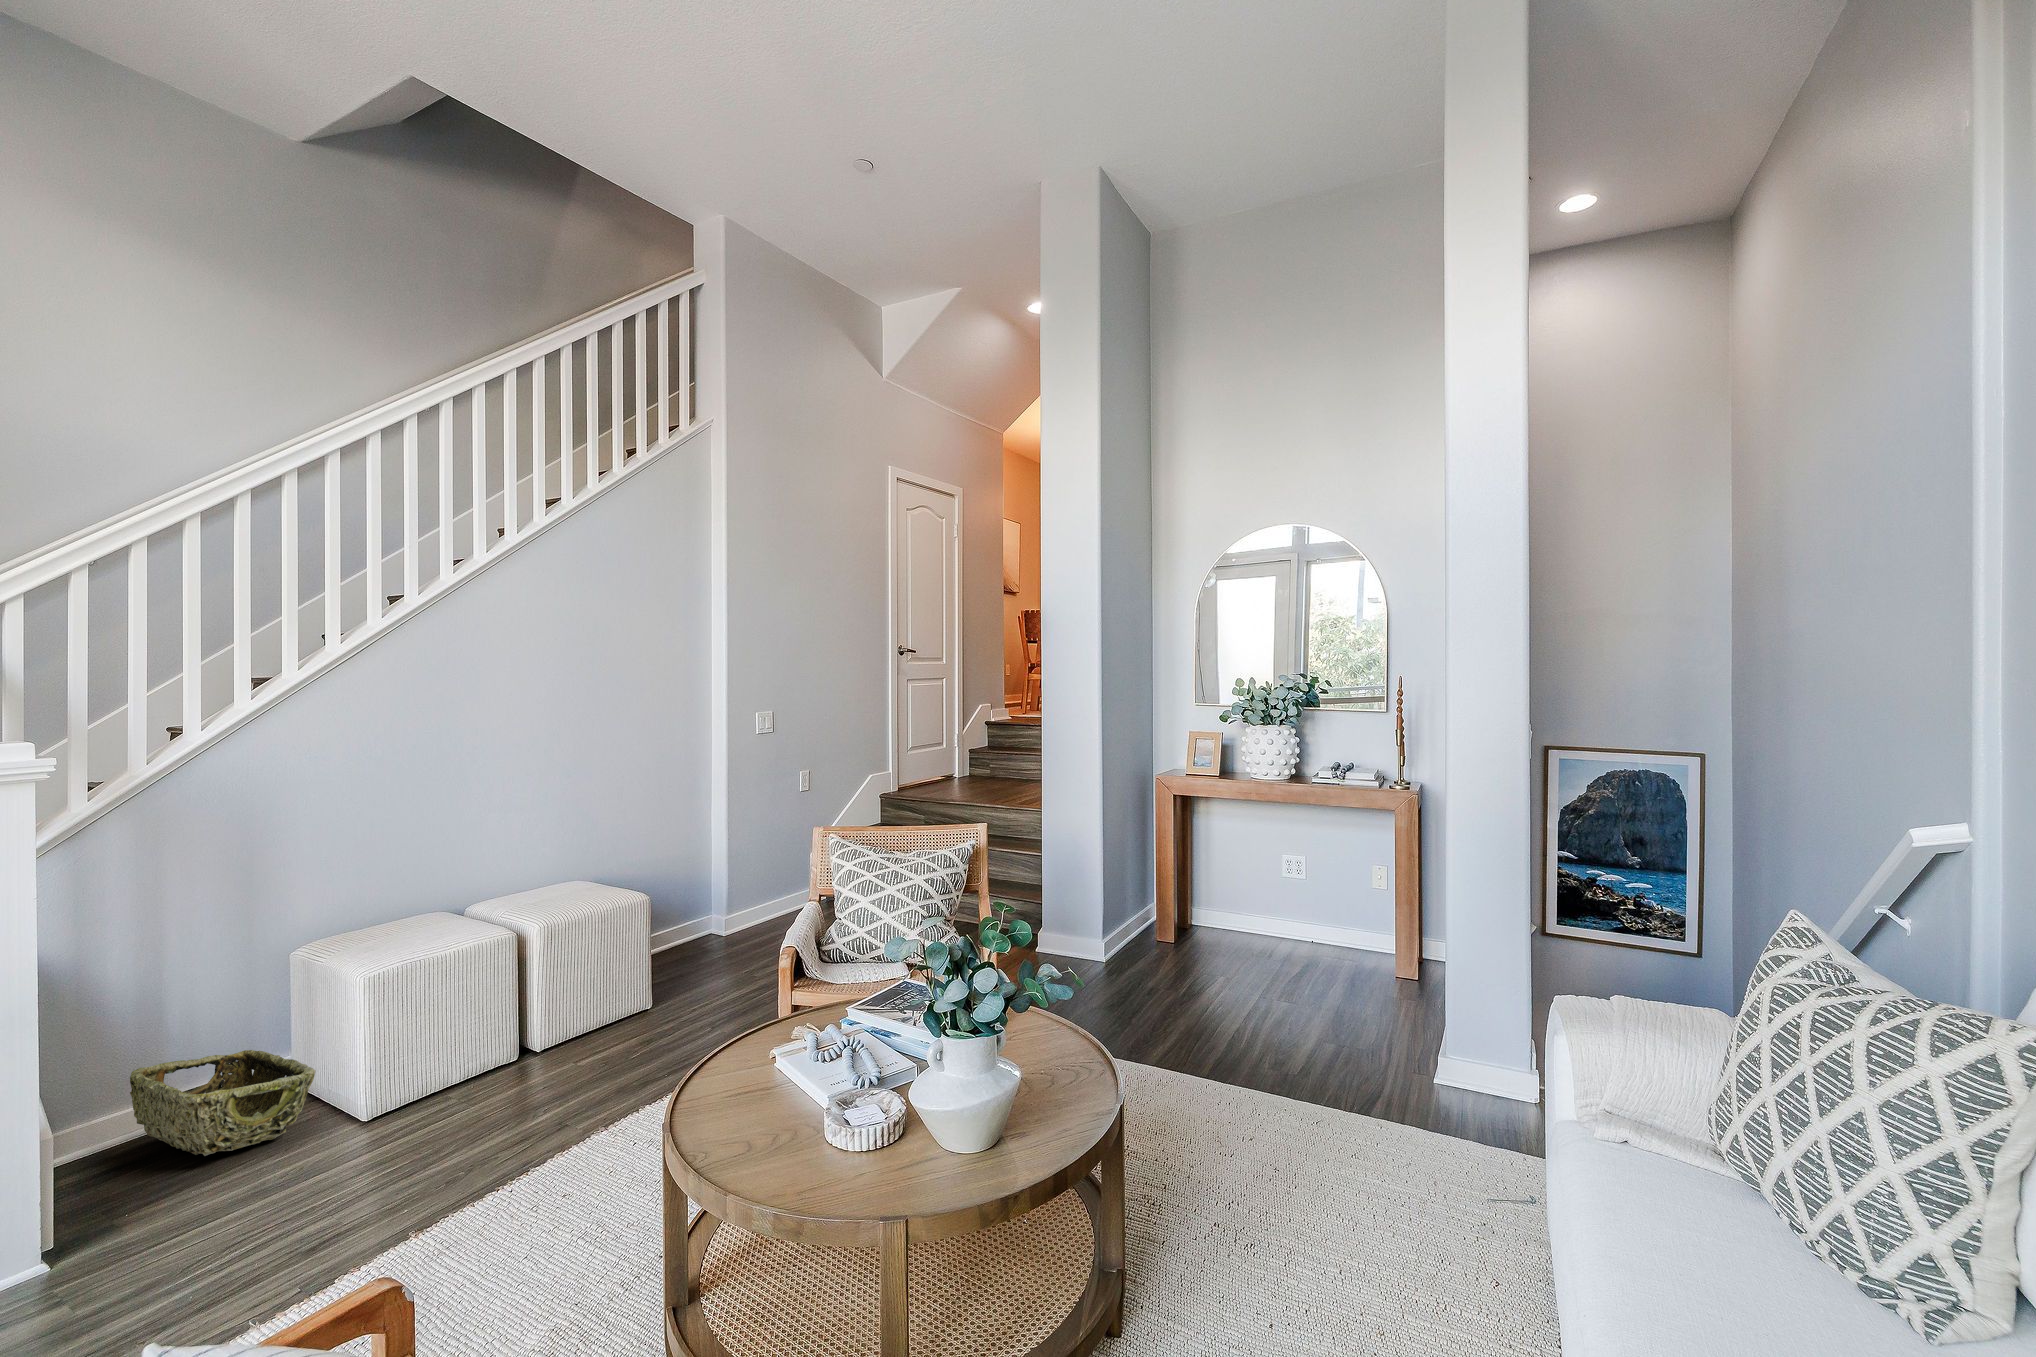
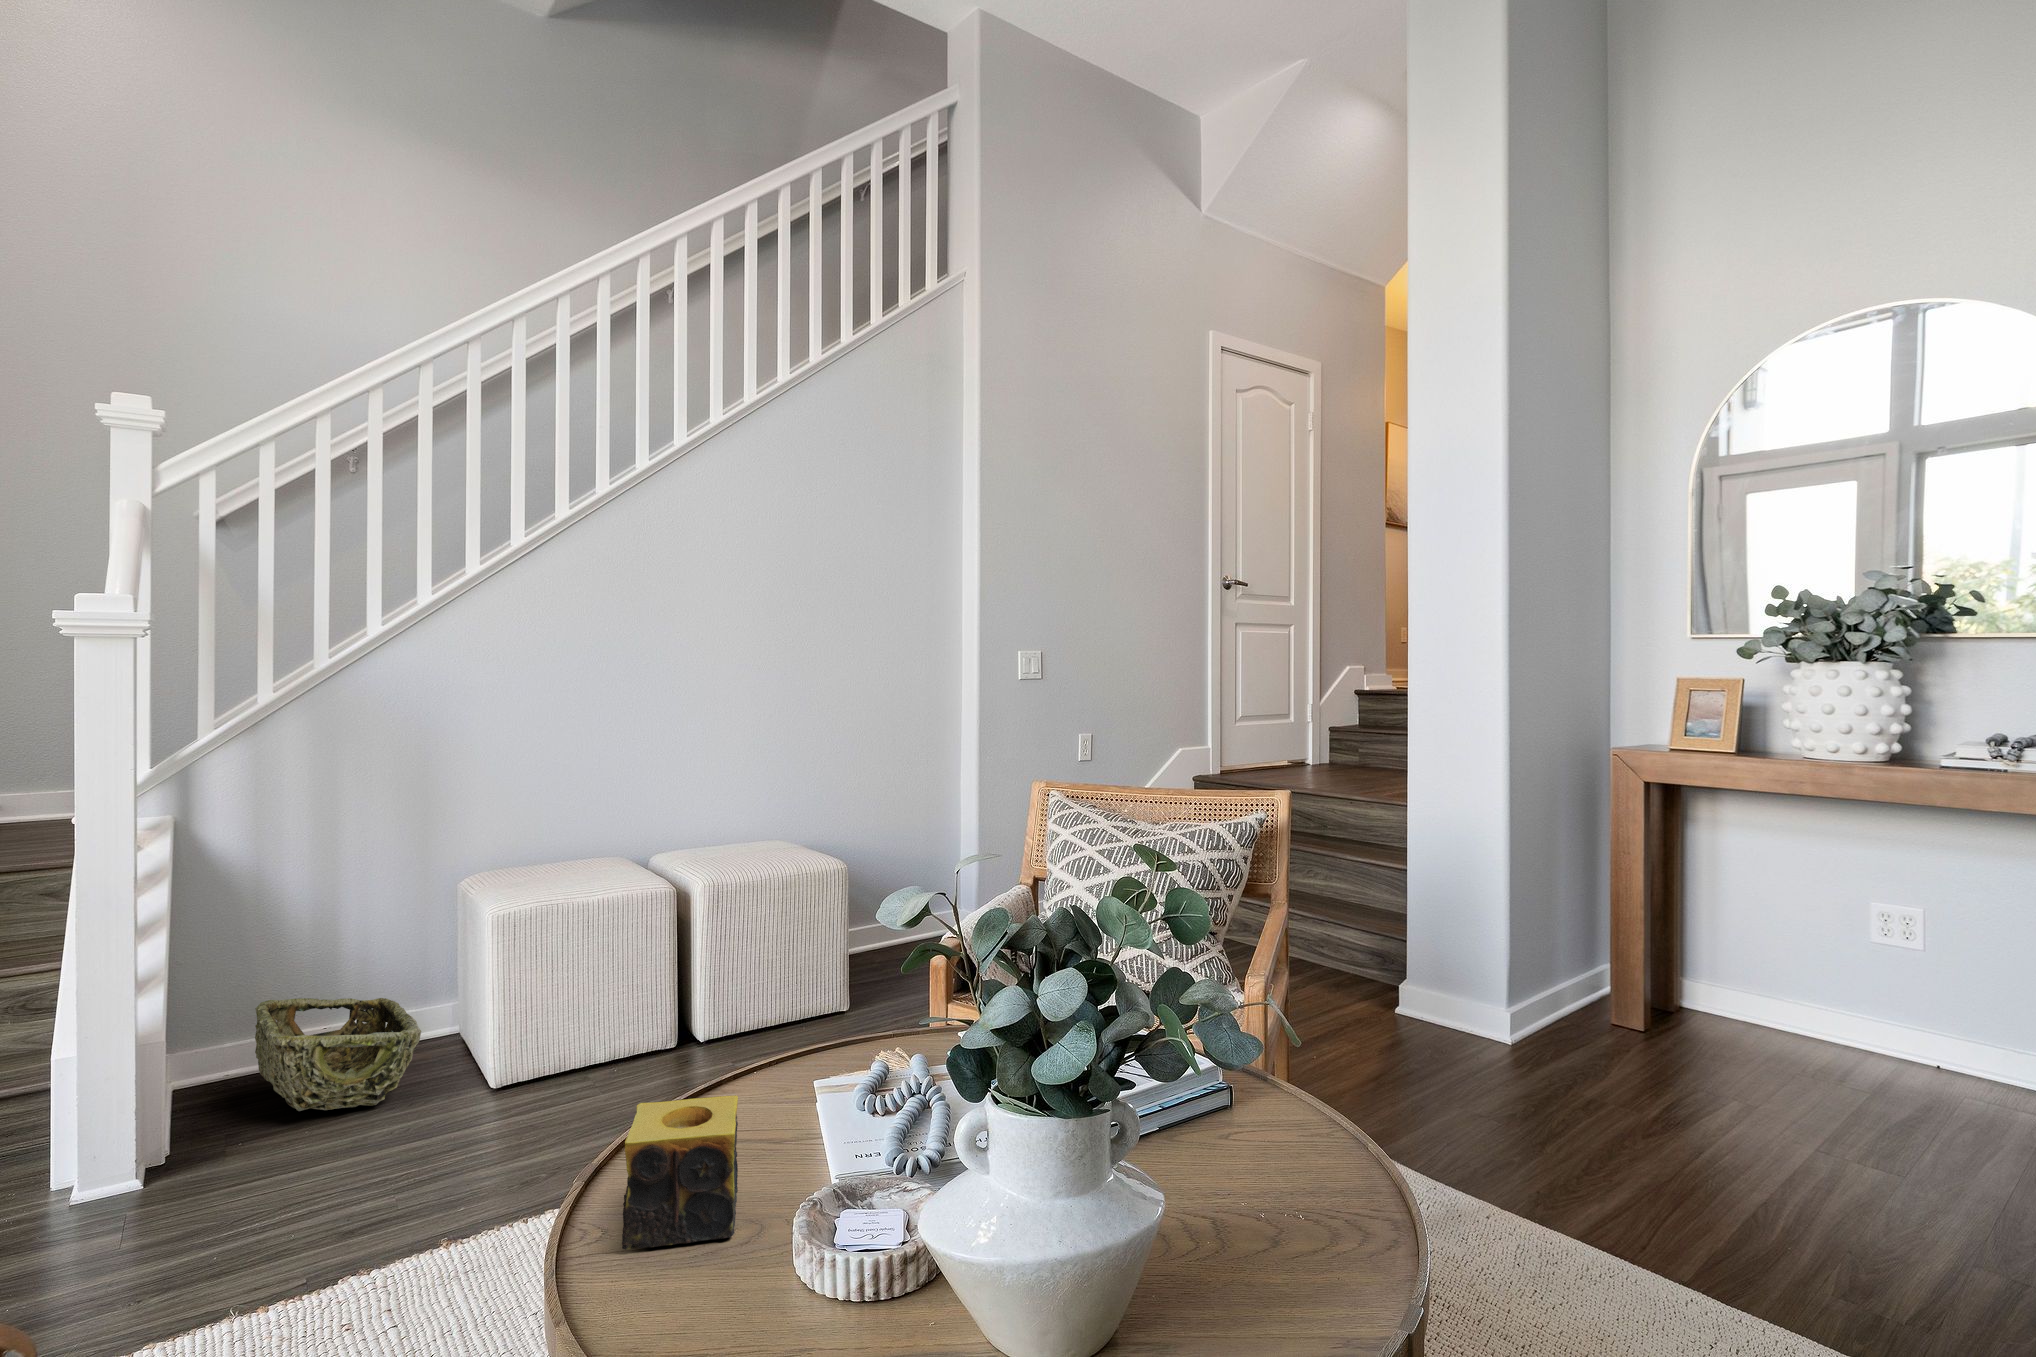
candle: none [713,1063,786,1156] -> present [622,1096,738,1250]

